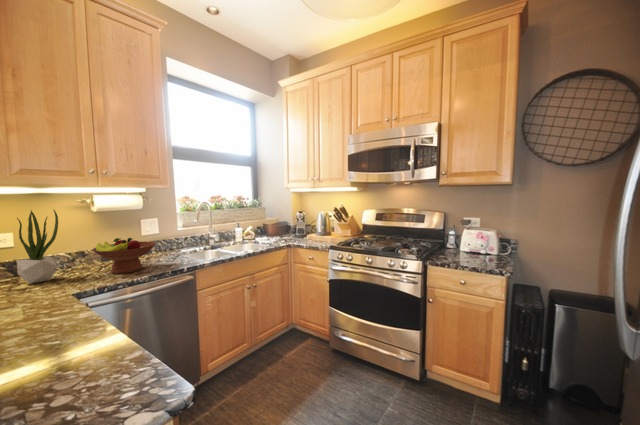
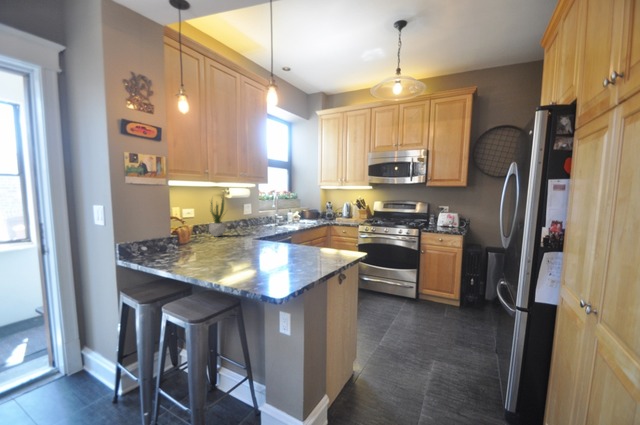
fruit bowl: present [92,238,156,274] -> none [241,213,272,233]

